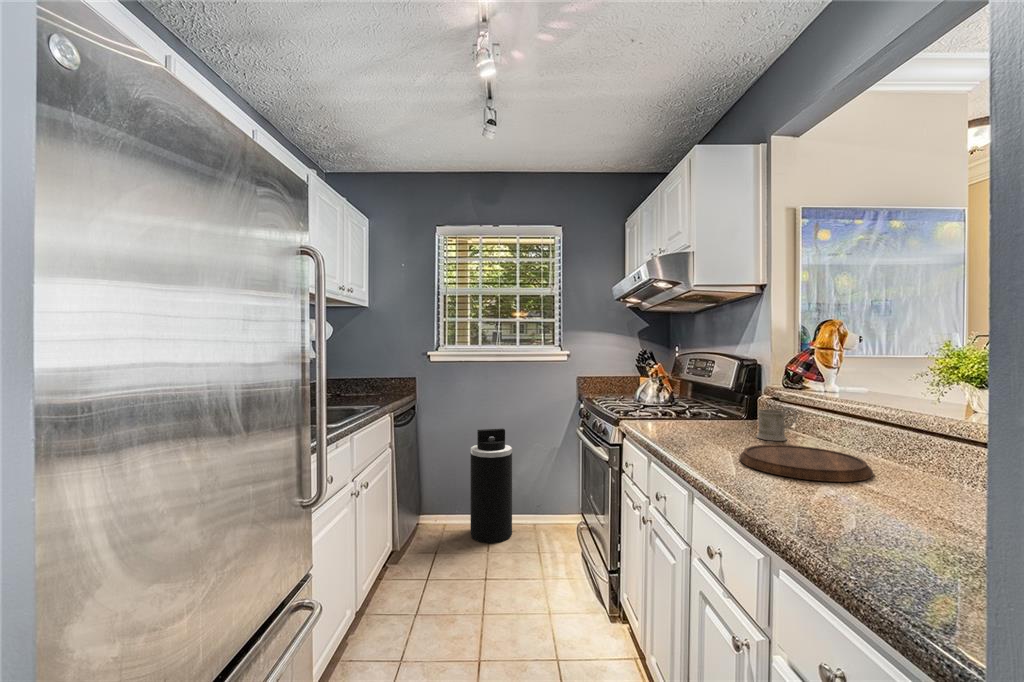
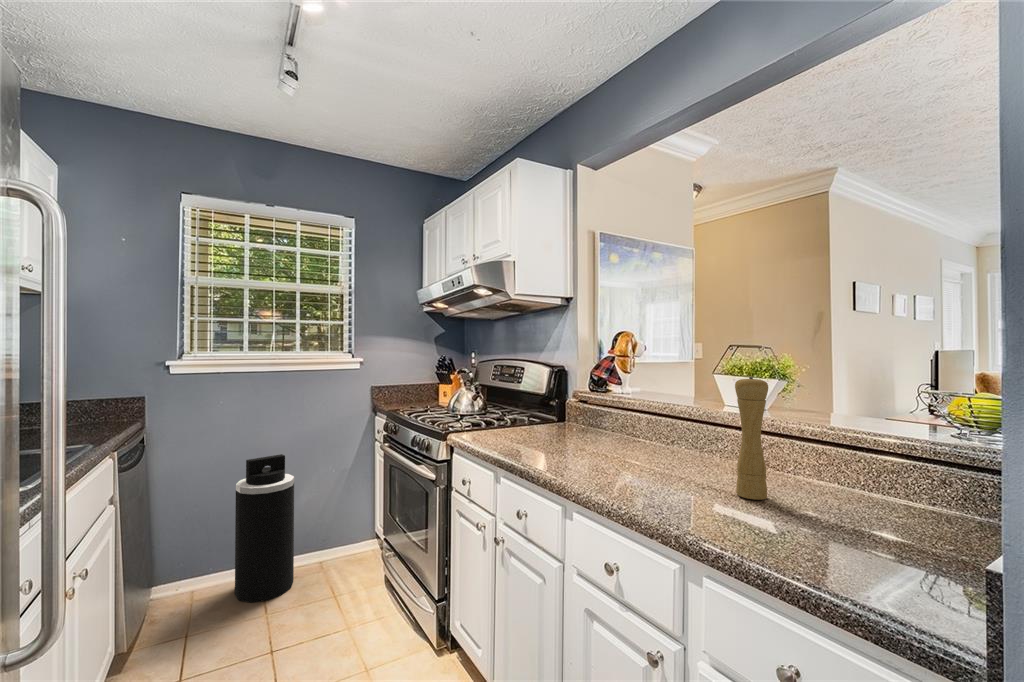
pepper mill: none [882,367,928,514] -> present [735,377,768,500]
mug: present [756,407,796,441] -> none [584,411,620,442]
cutting board: present [740,445,873,482] -> none [595,447,701,480]

